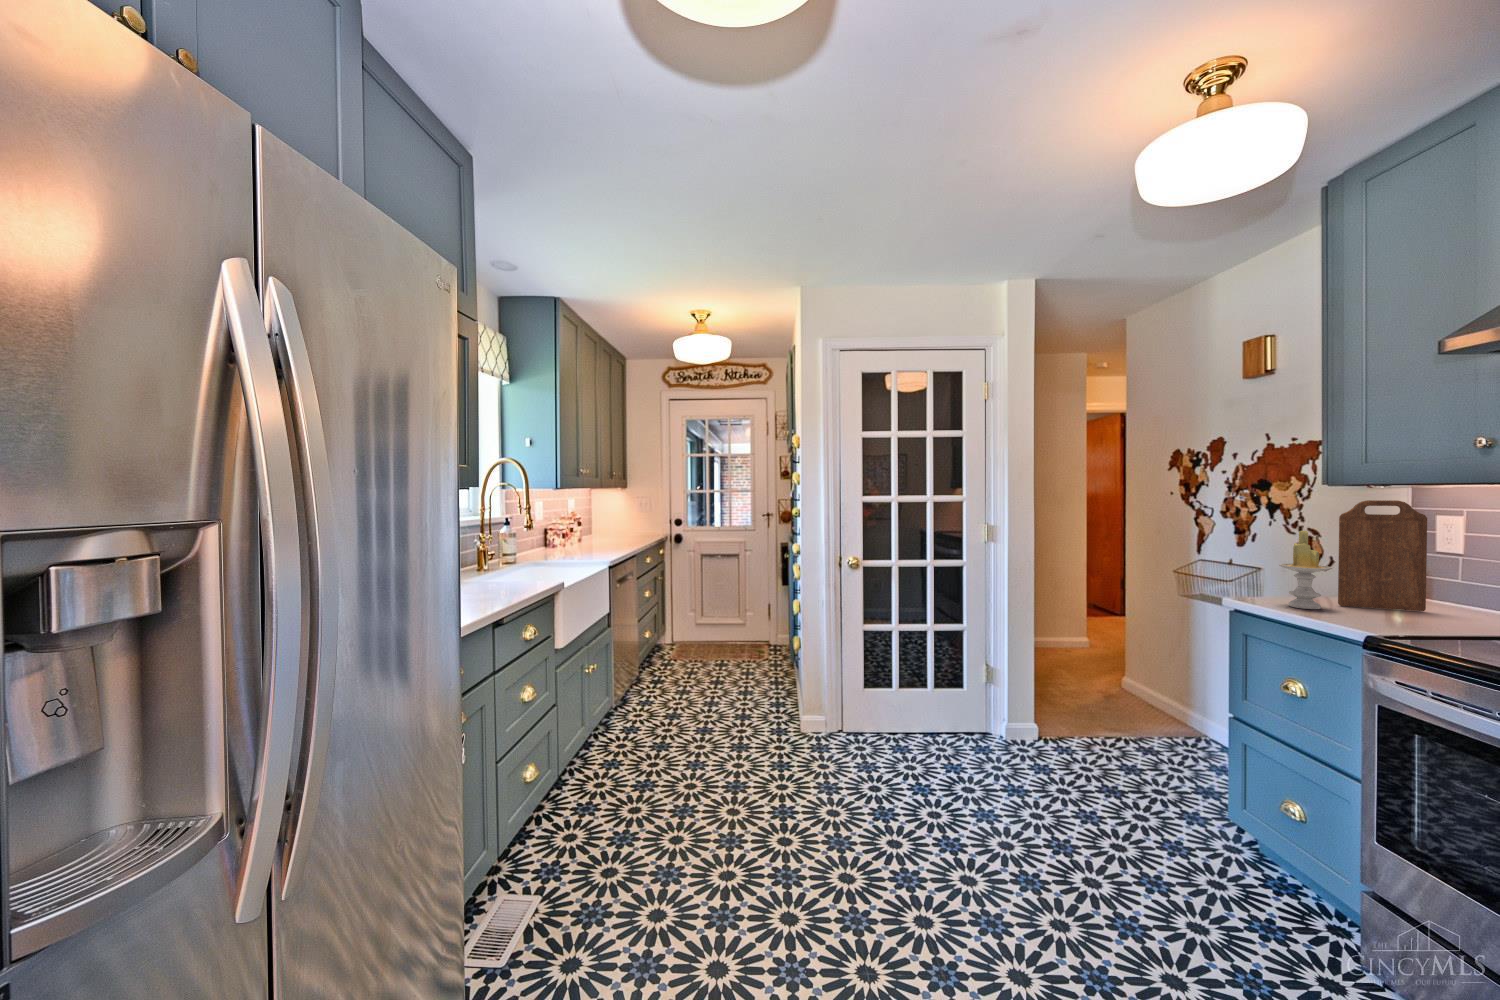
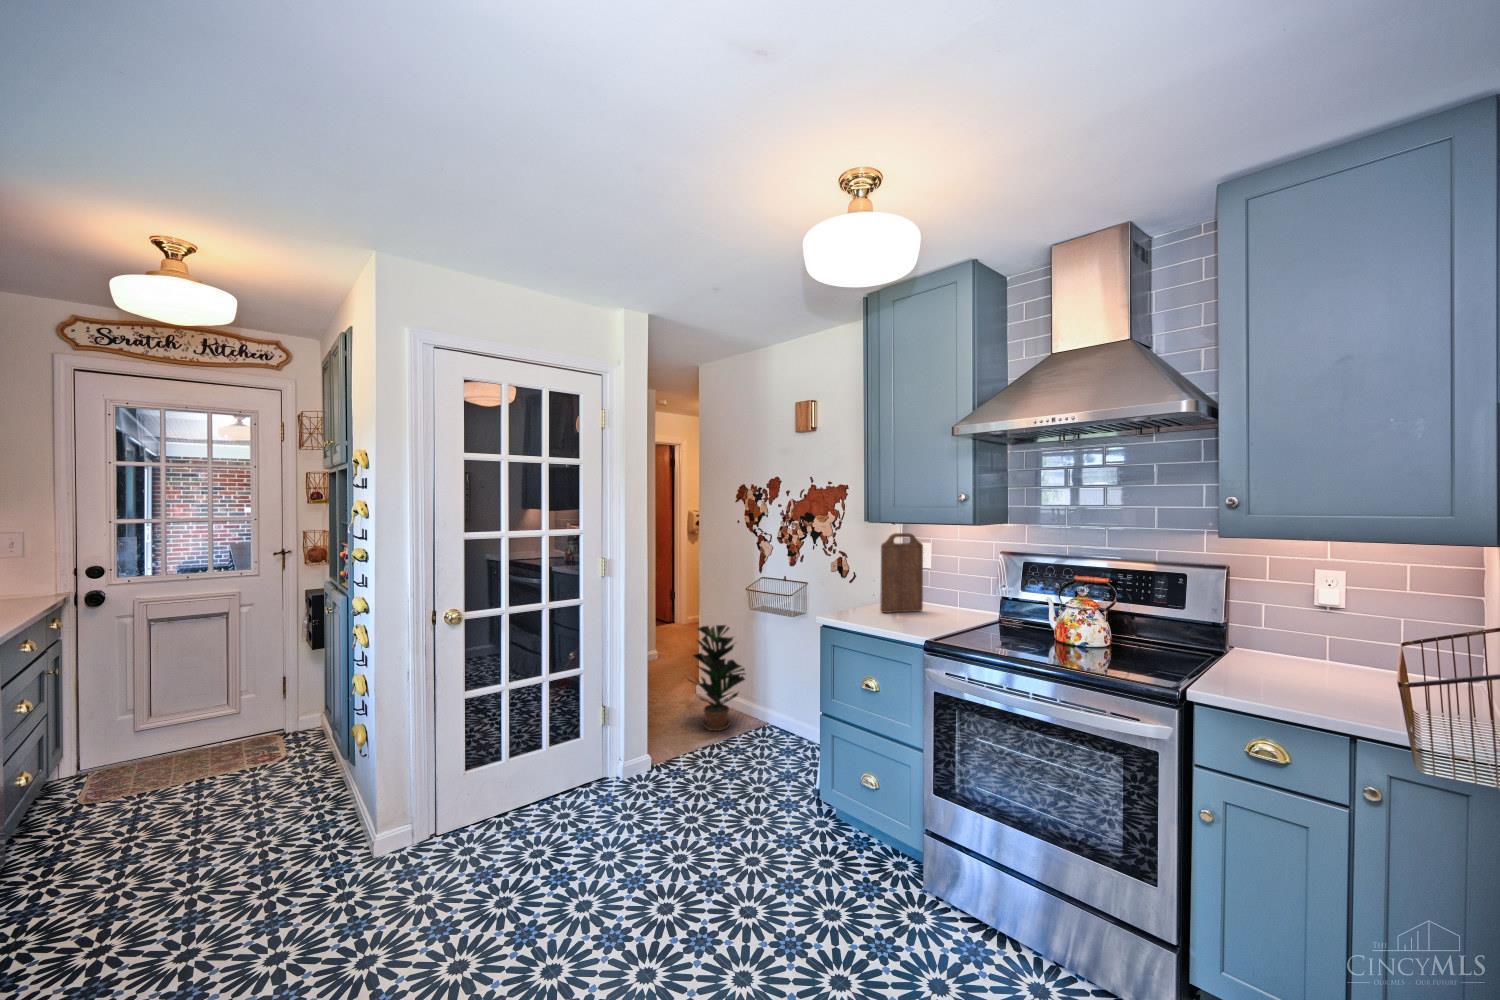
candle: present [1279,531,1332,609] -> none [853,558,883,619]
potted plant: none [1096,608,1175,727] -> present [688,625,745,731]

